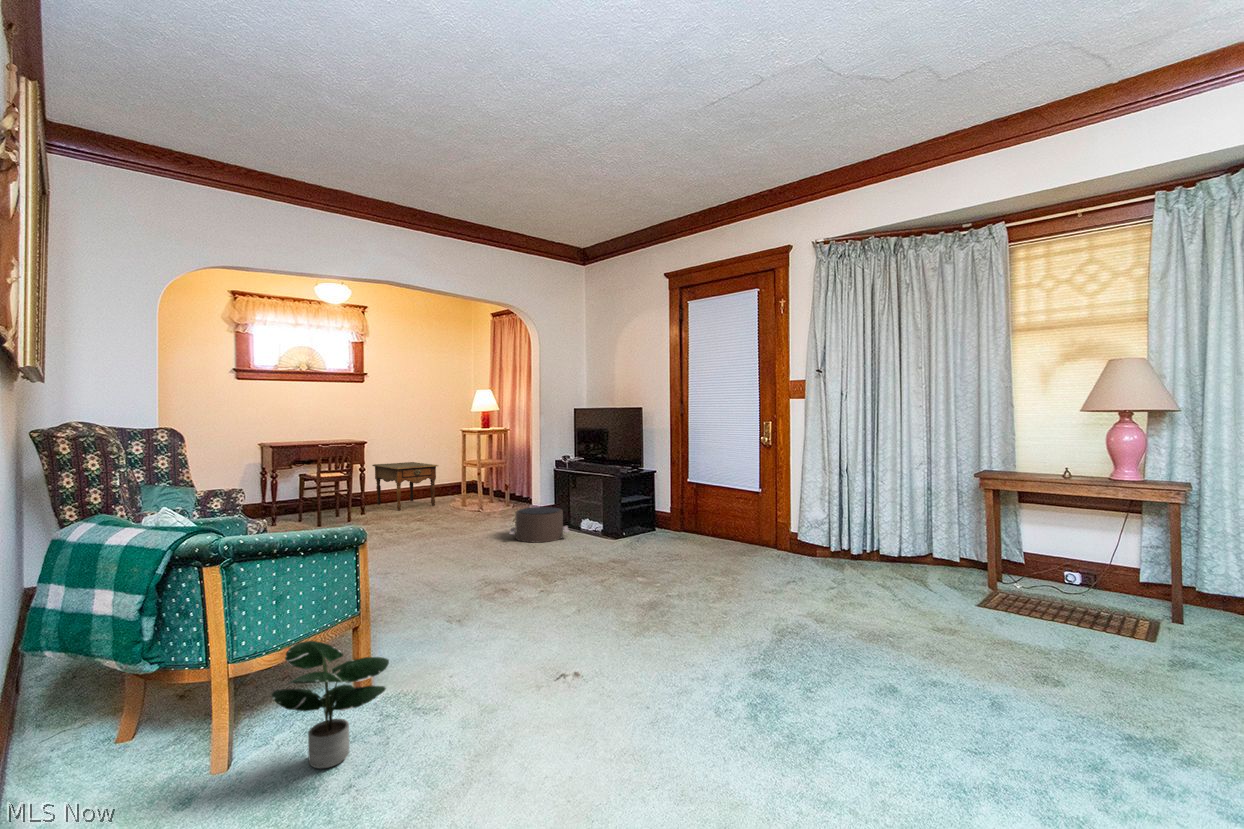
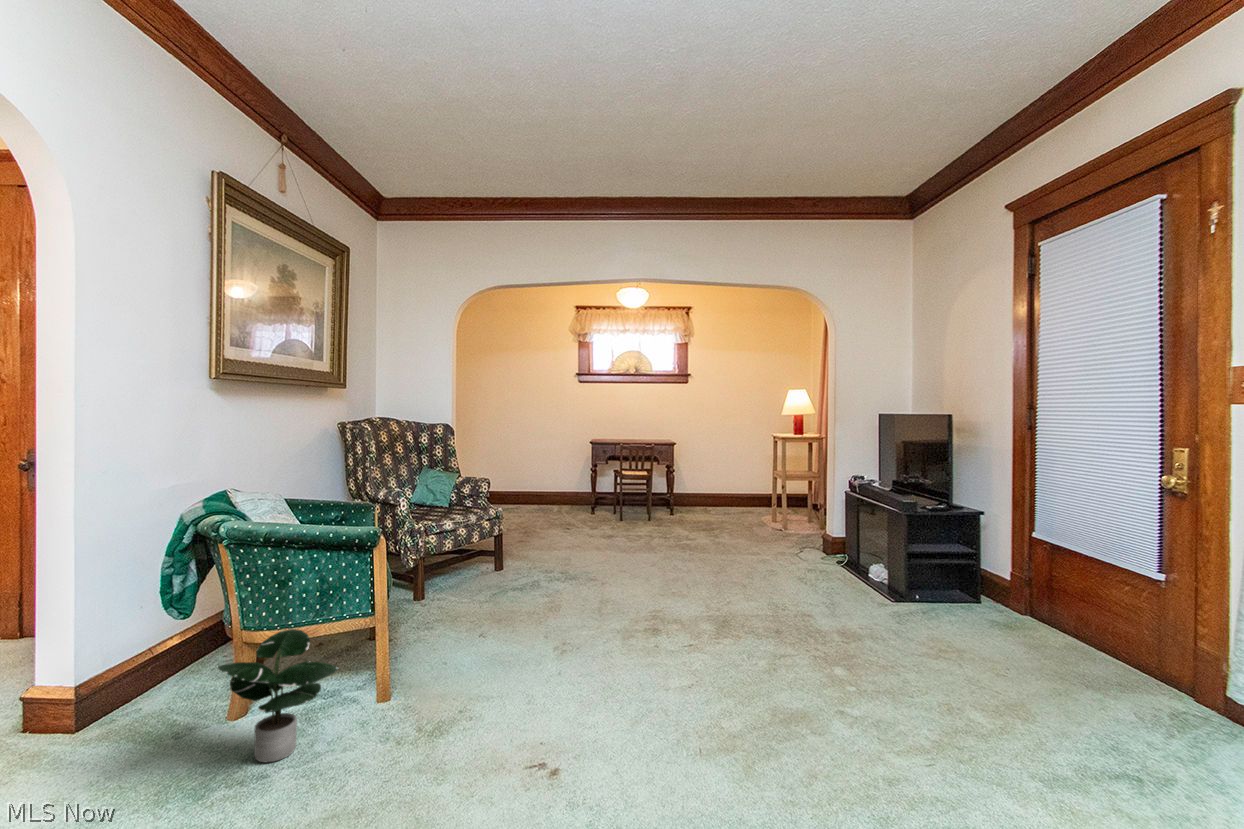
side table: present [372,462,438,510] -> none [693,466,751,515]
pouf: present [510,507,569,542] -> none [757,534,839,581]

